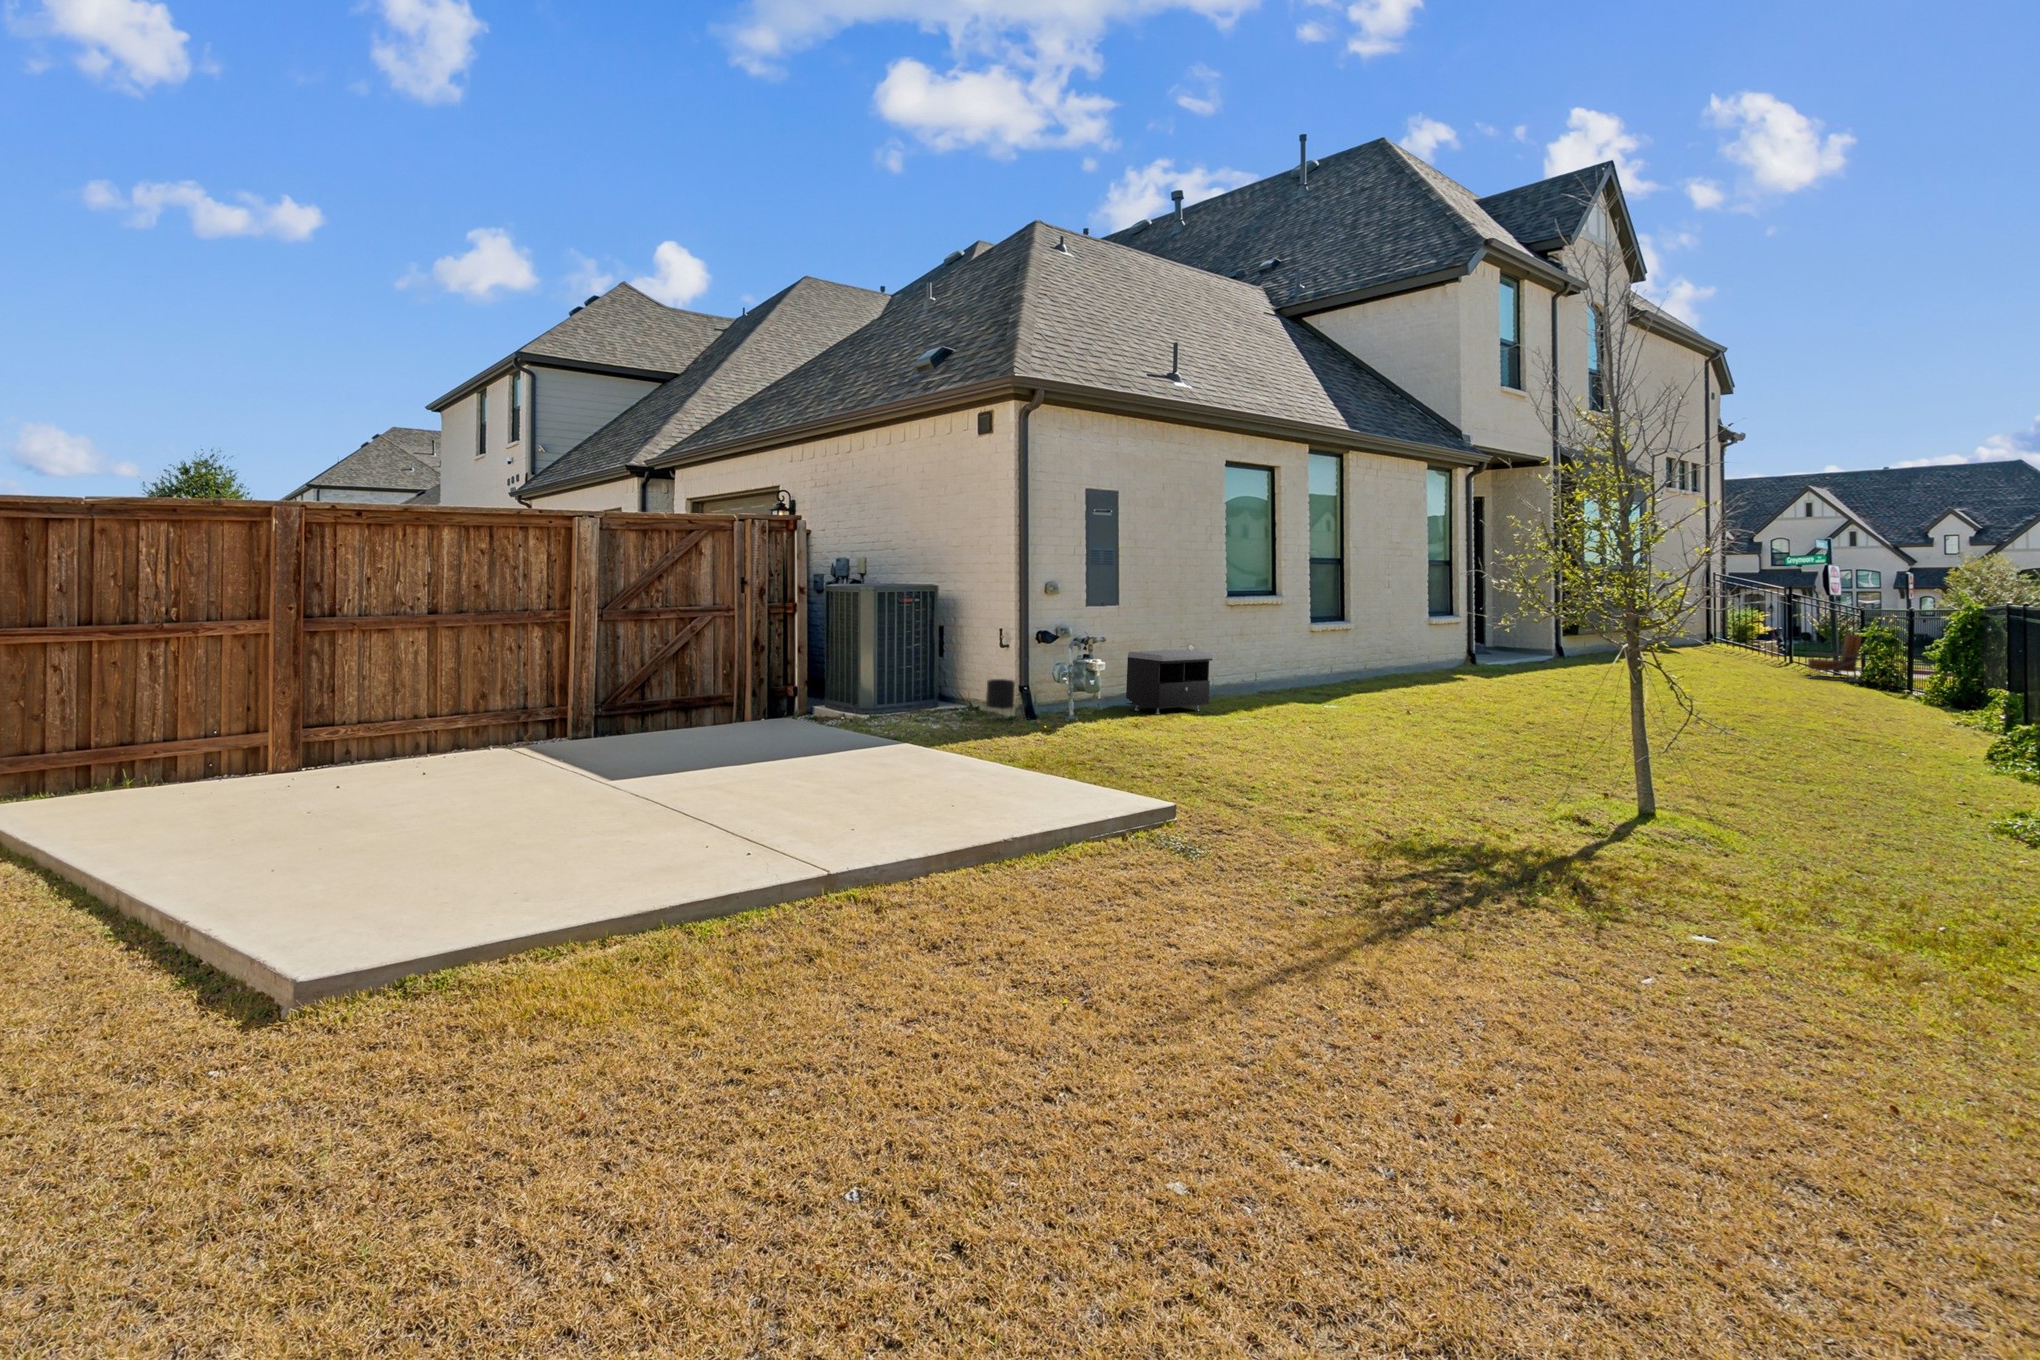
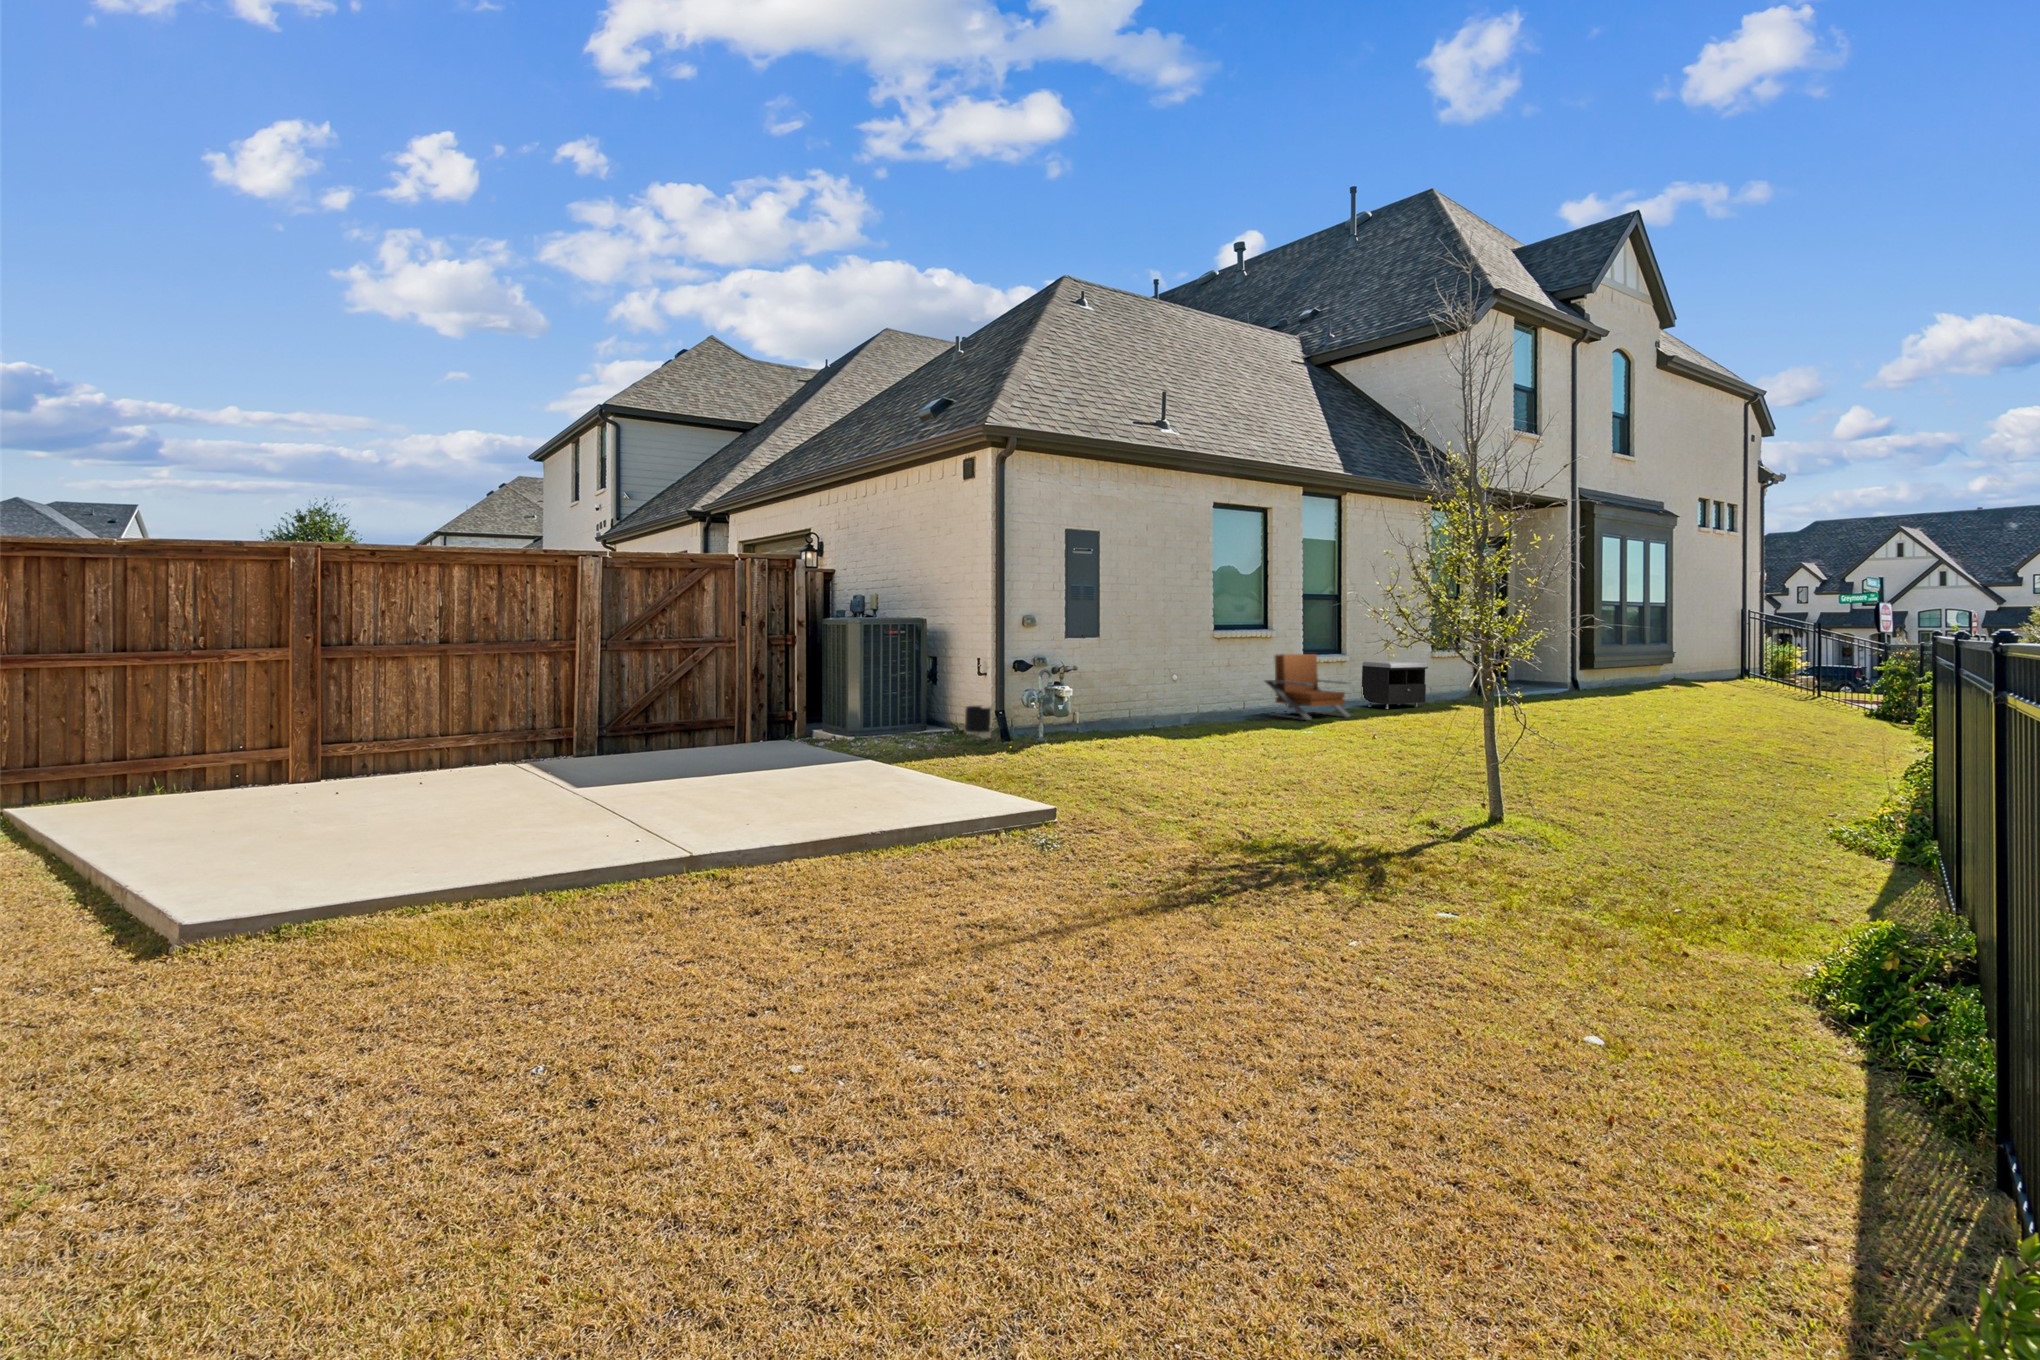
lounge chair: present [1806,634,1864,682] -> present [1265,654,1350,720]
storage bench: present [1126,650,1213,714] -> present [1361,661,1428,709]

